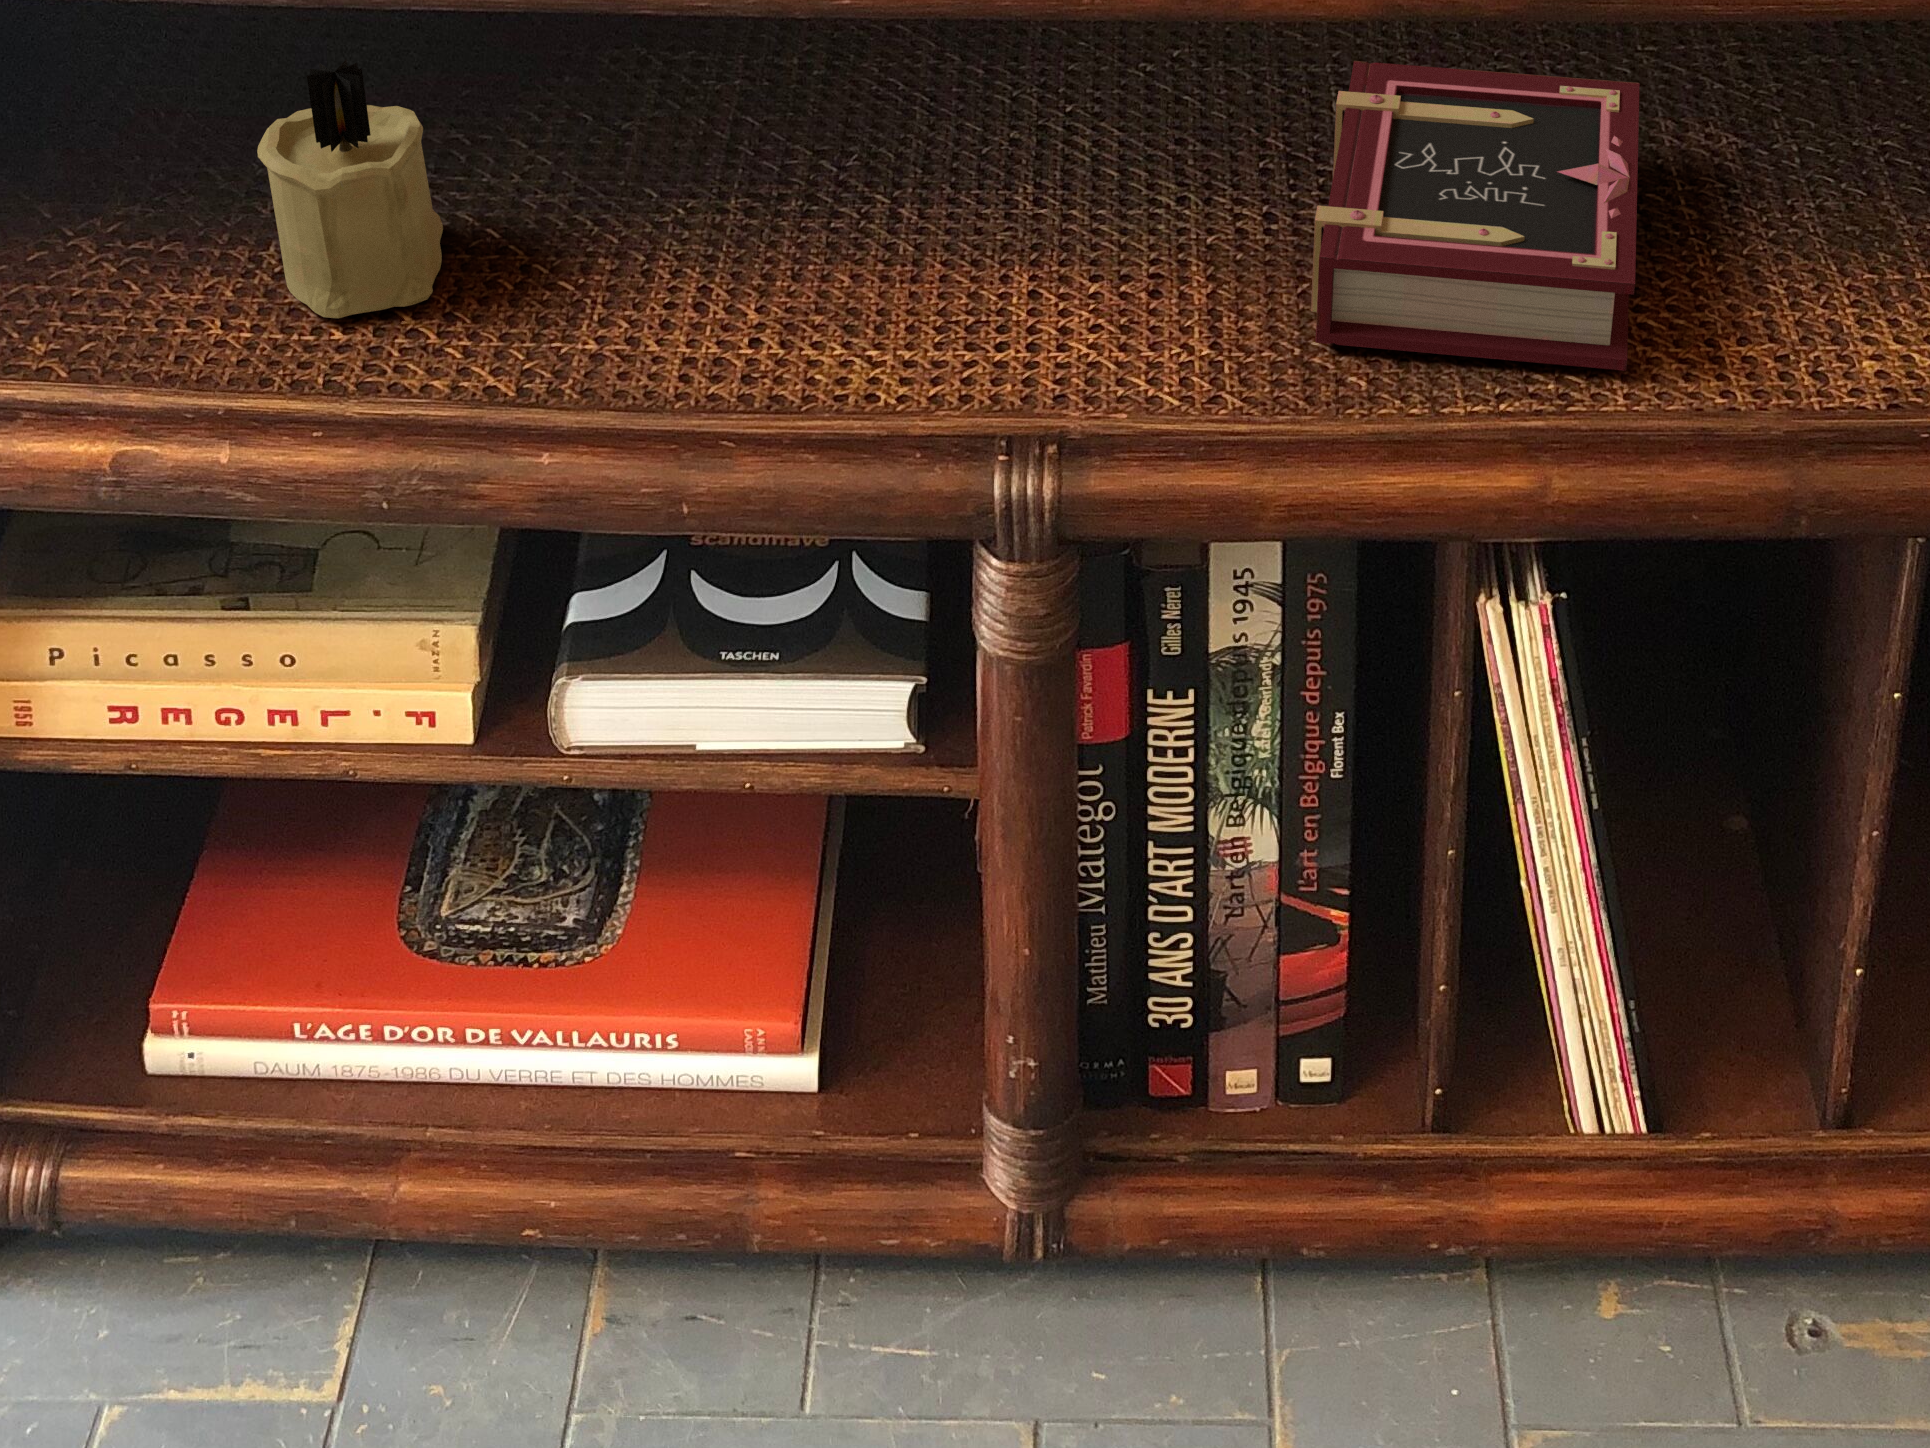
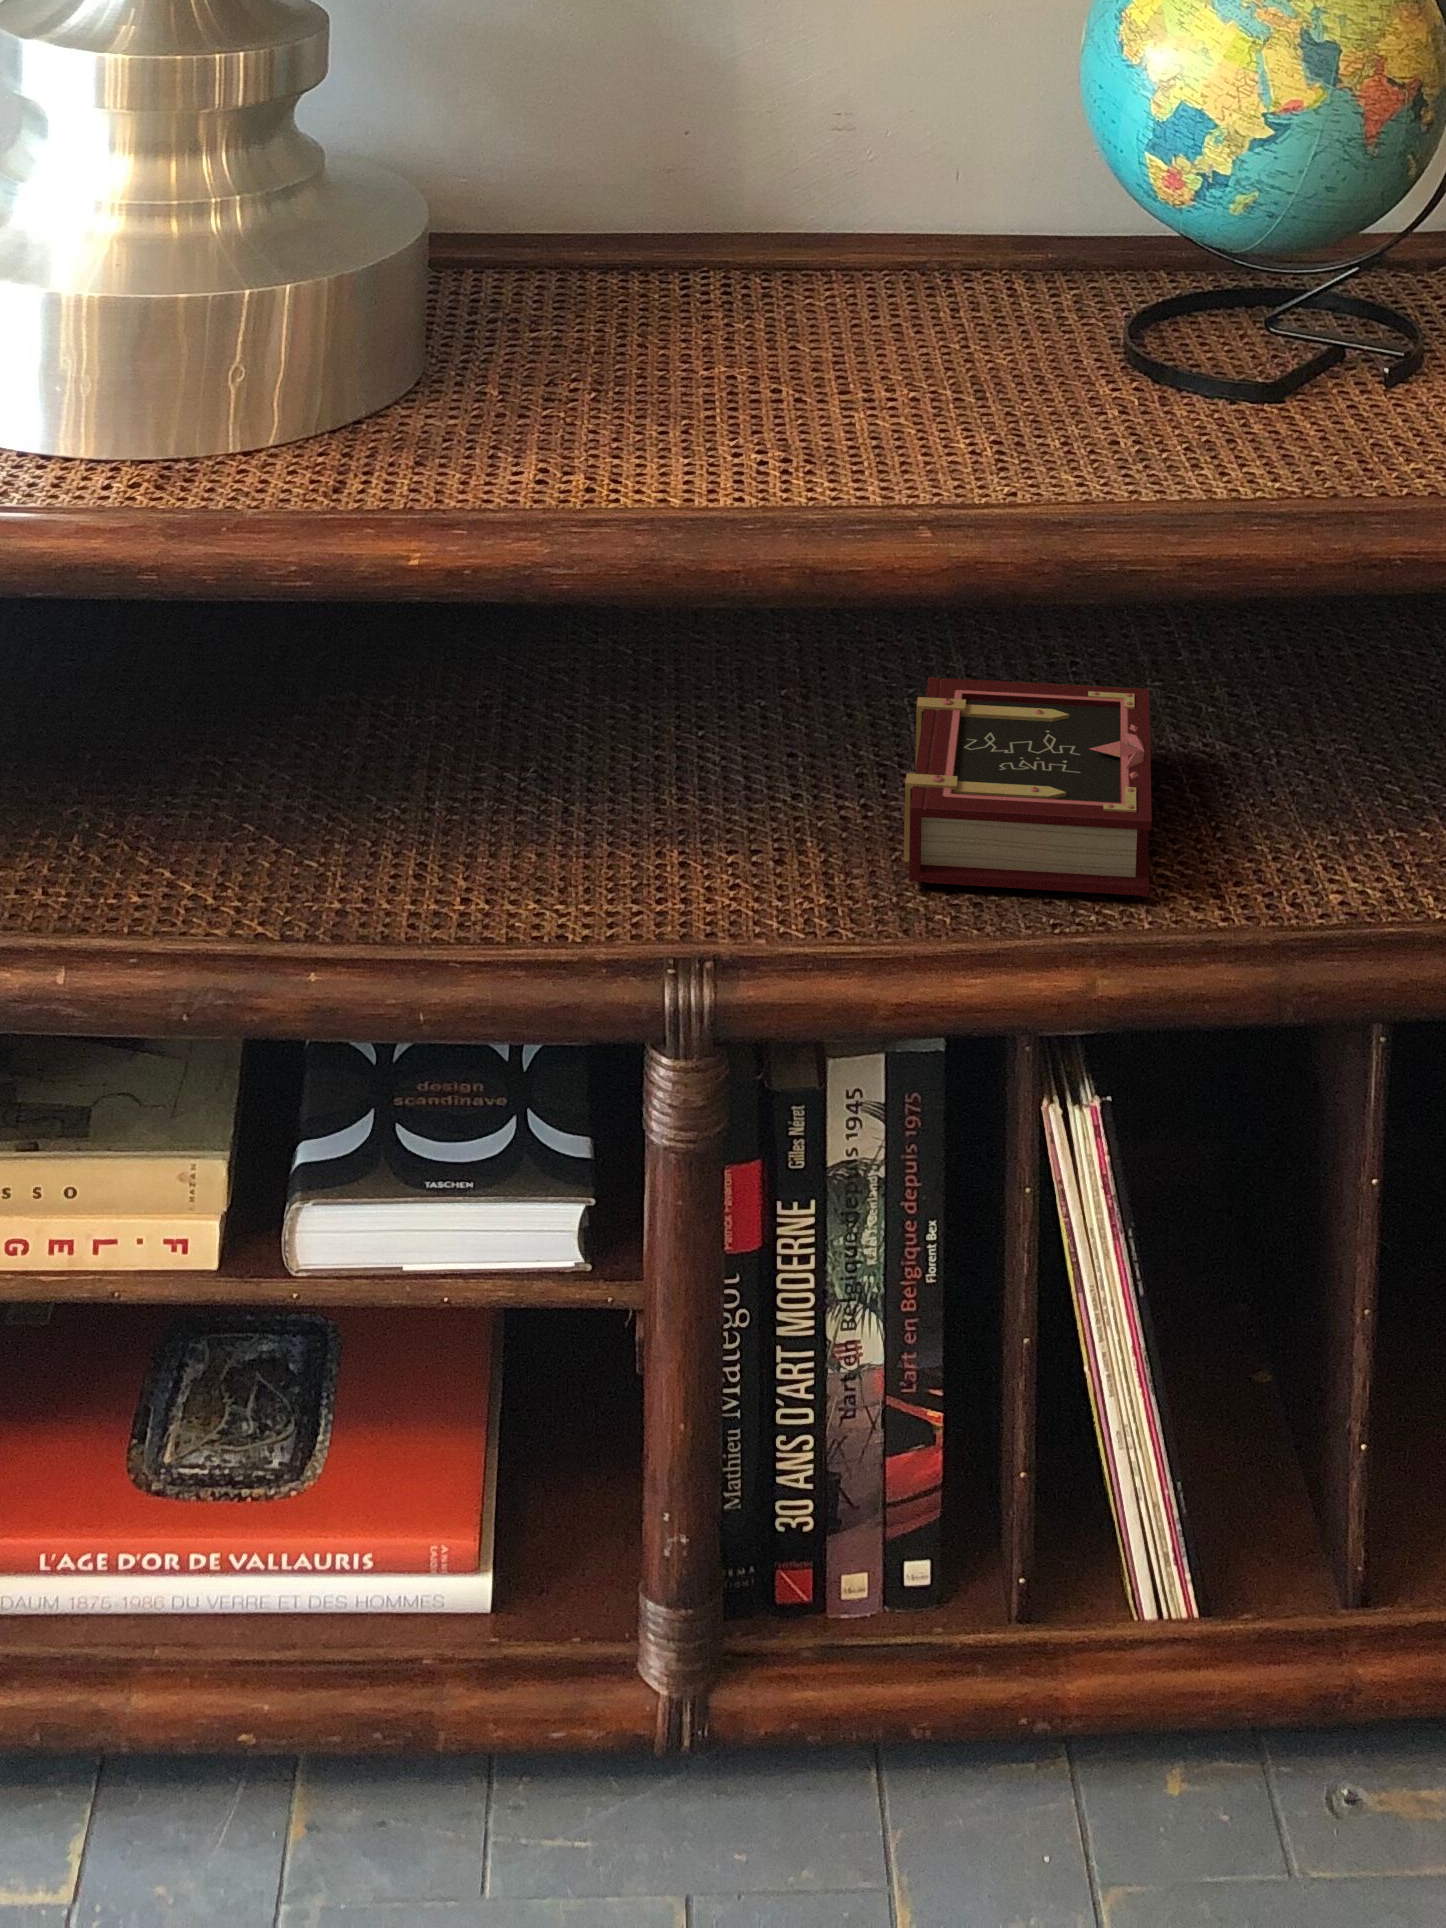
candle: present [257,60,443,318] -> none [81,668,216,879]

